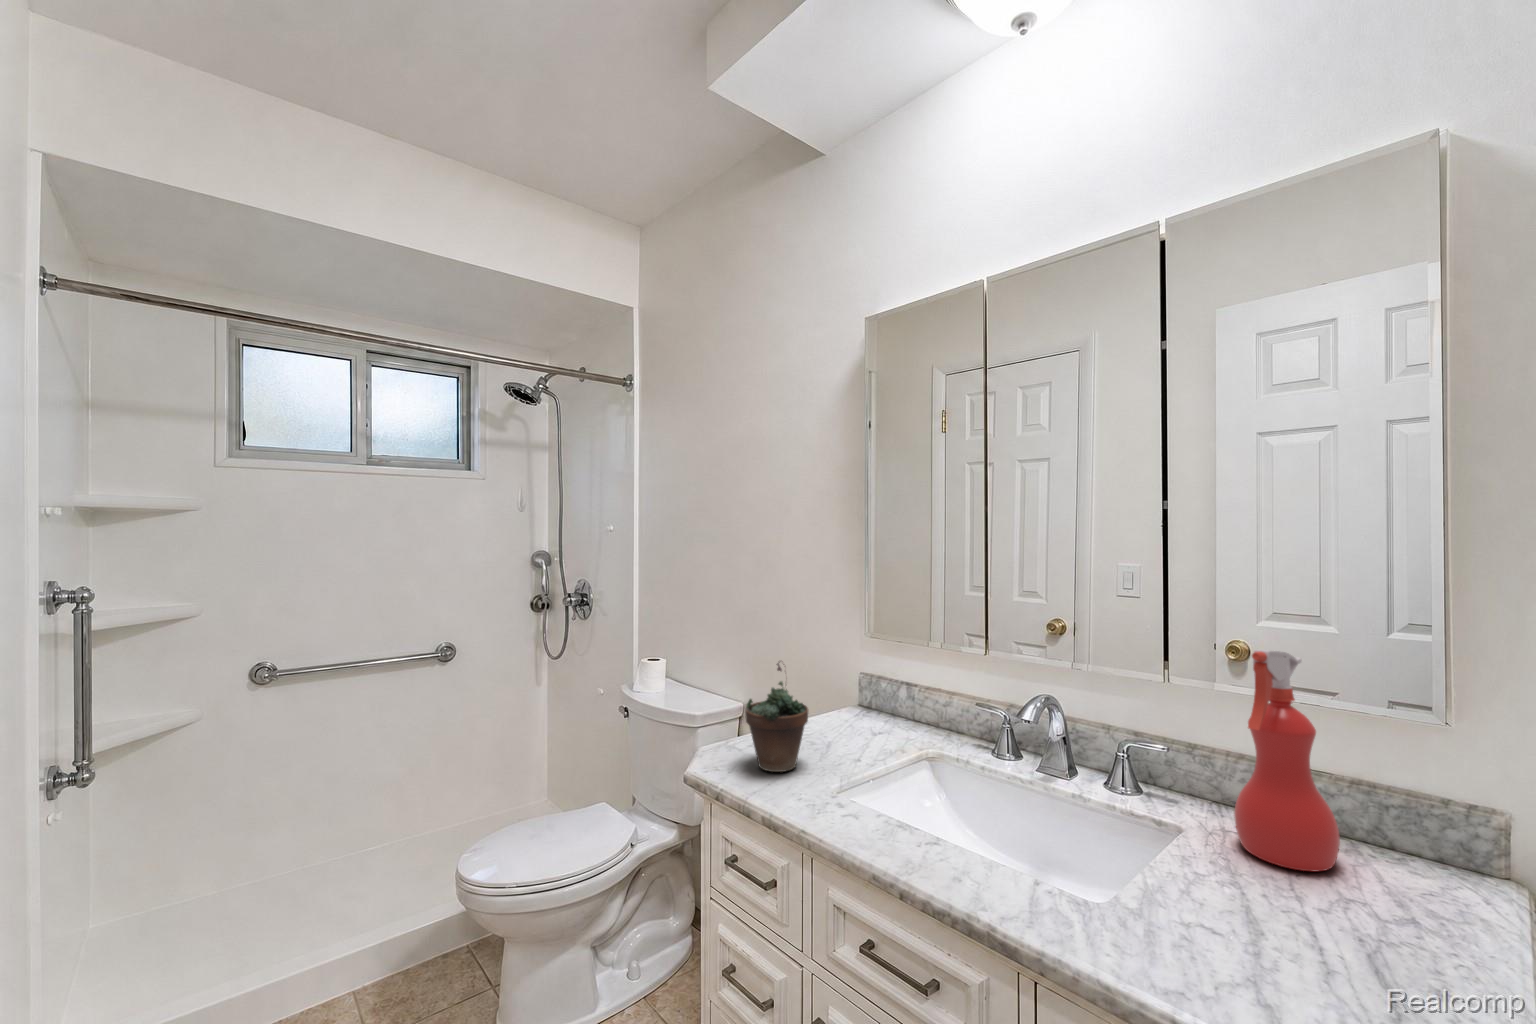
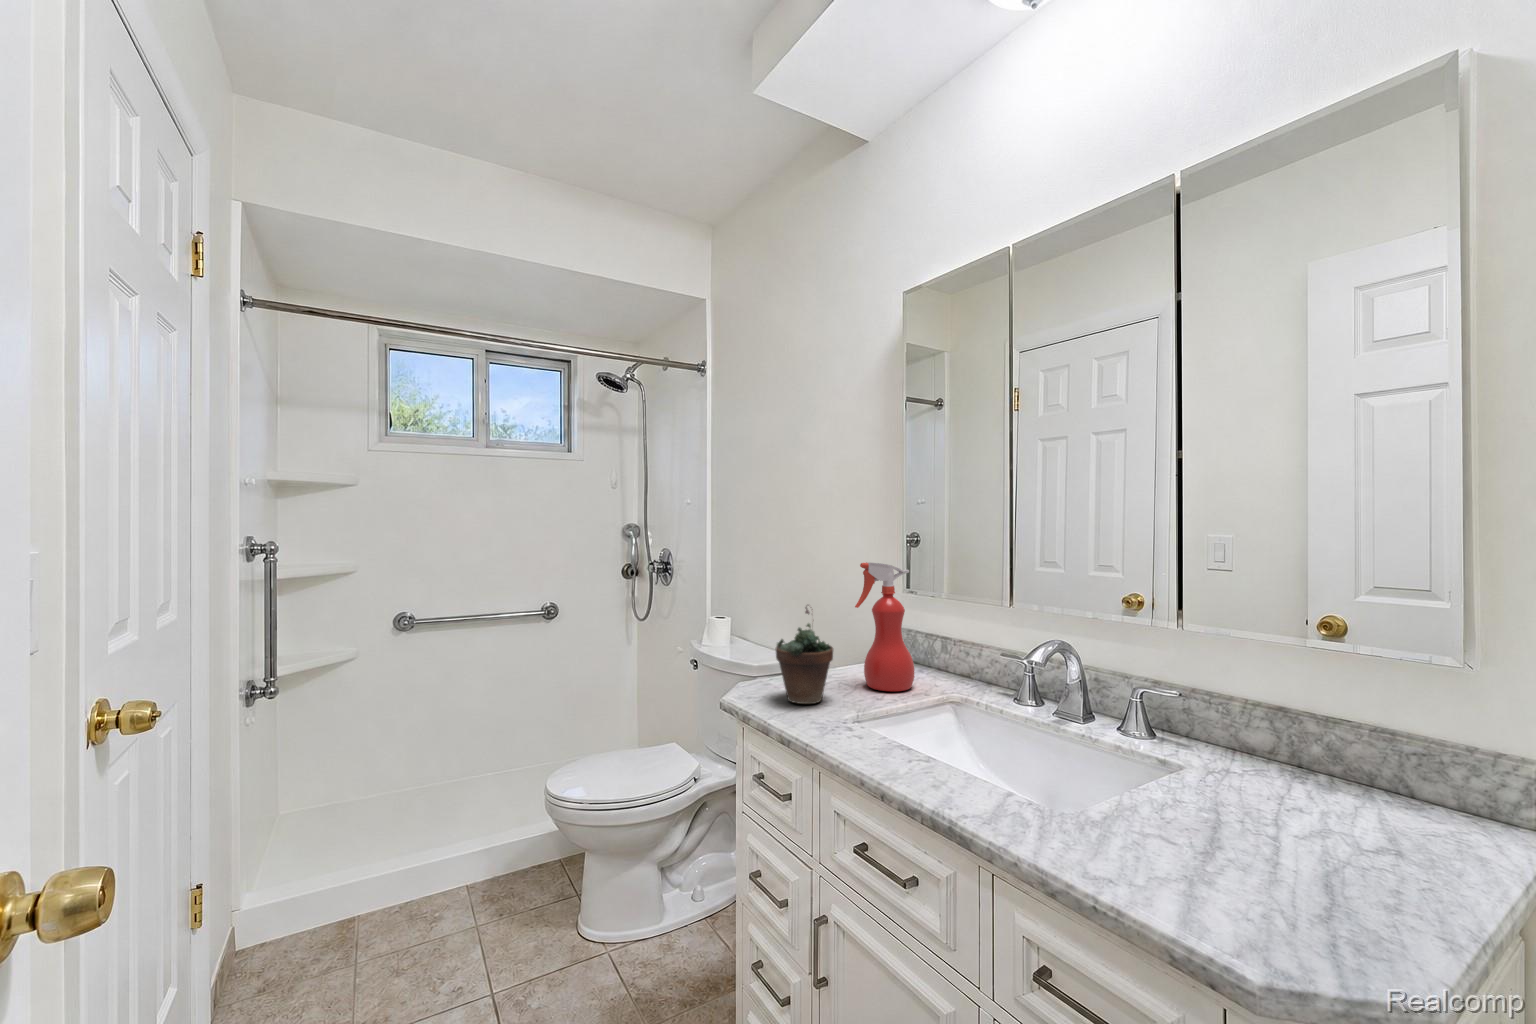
spray bottle: present [1234,649,1340,871] -> present [855,562,914,691]

